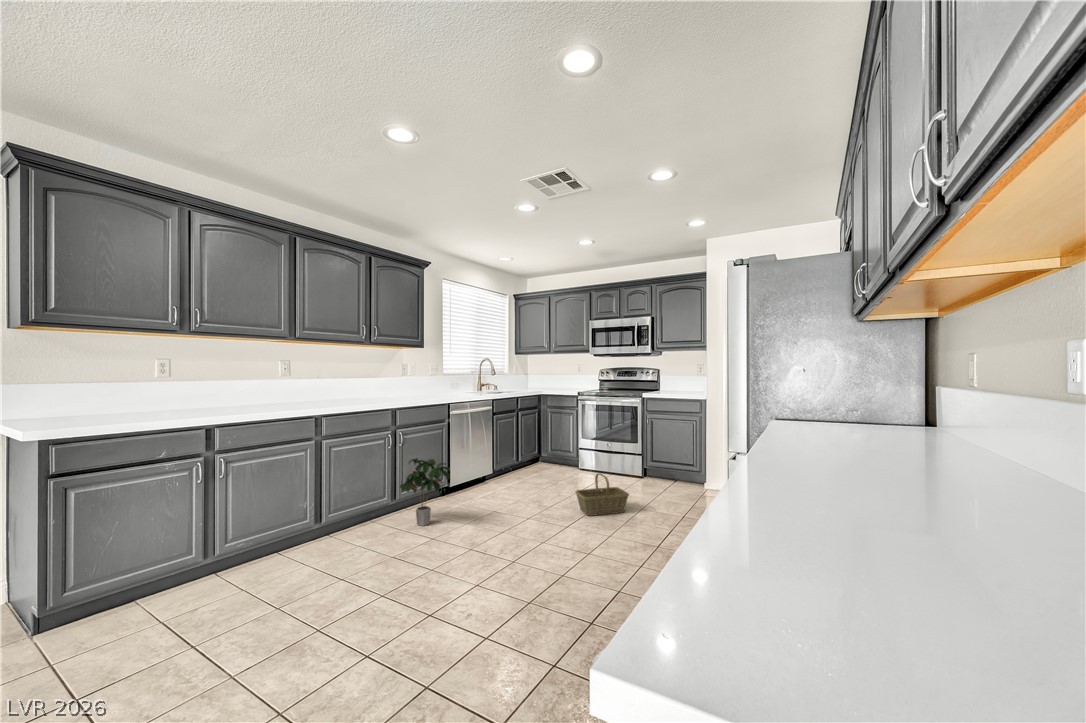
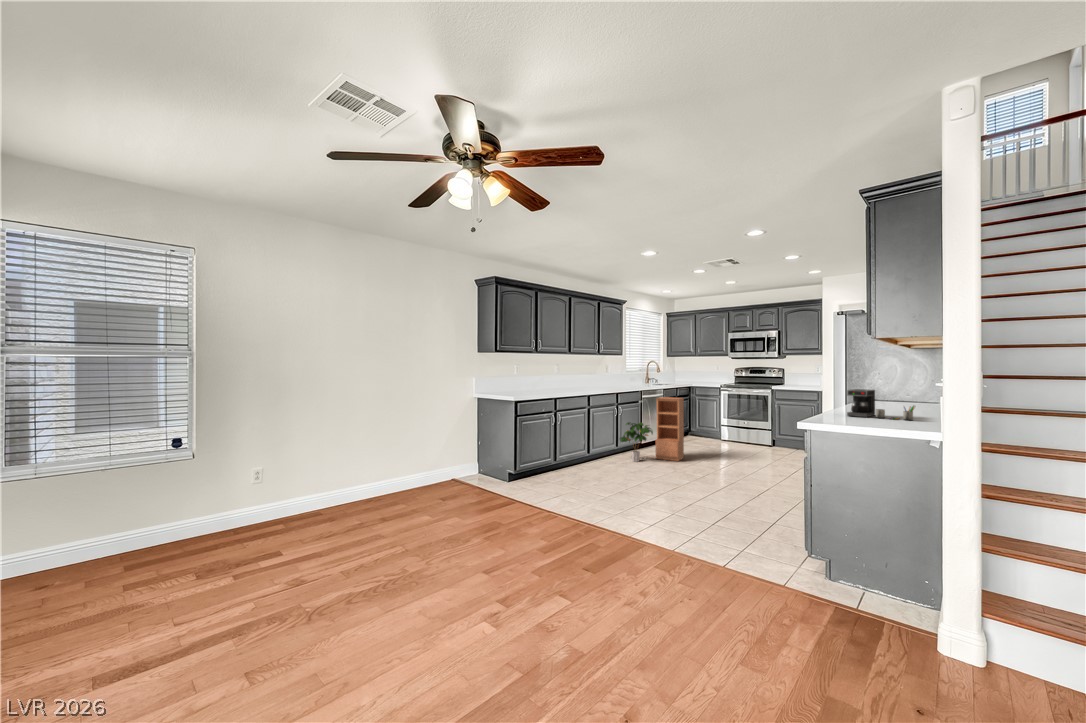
bookcase: none [460,414,507,520] -> present [656,397,684,461]
coffee maker: none [763,417,988,536] -> present [847,389,915,420]
basket: present [575,473,629,516] -> none [729,437,767,463]

